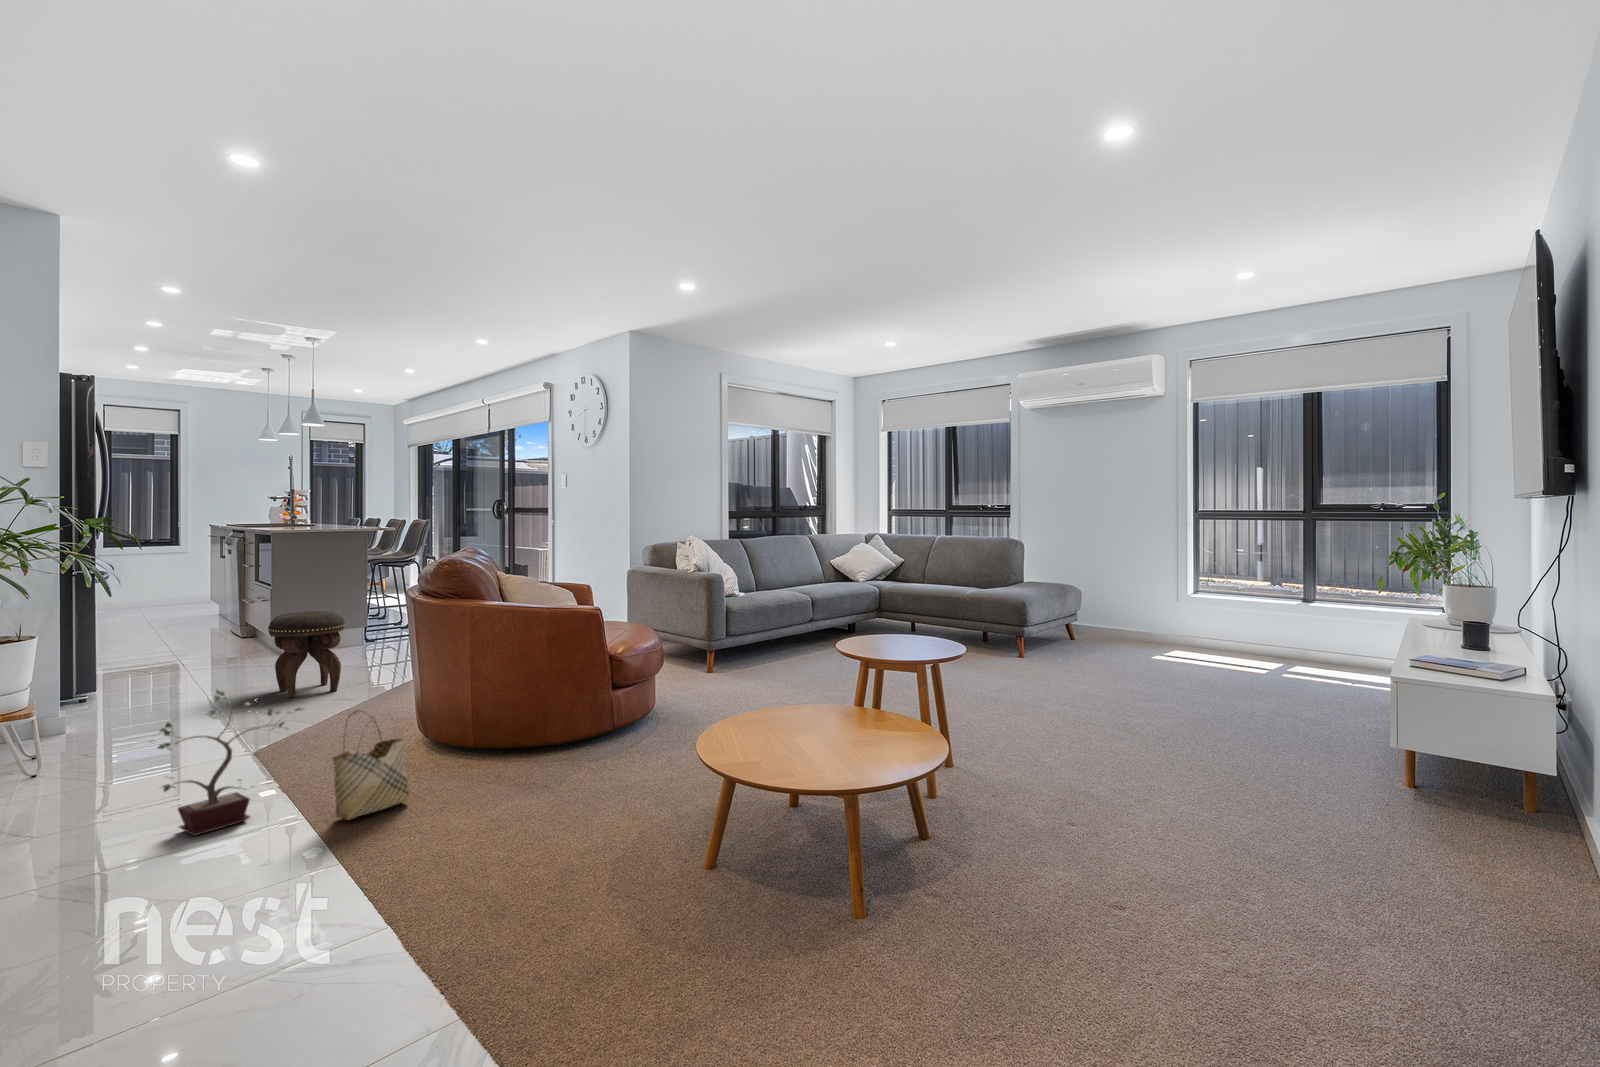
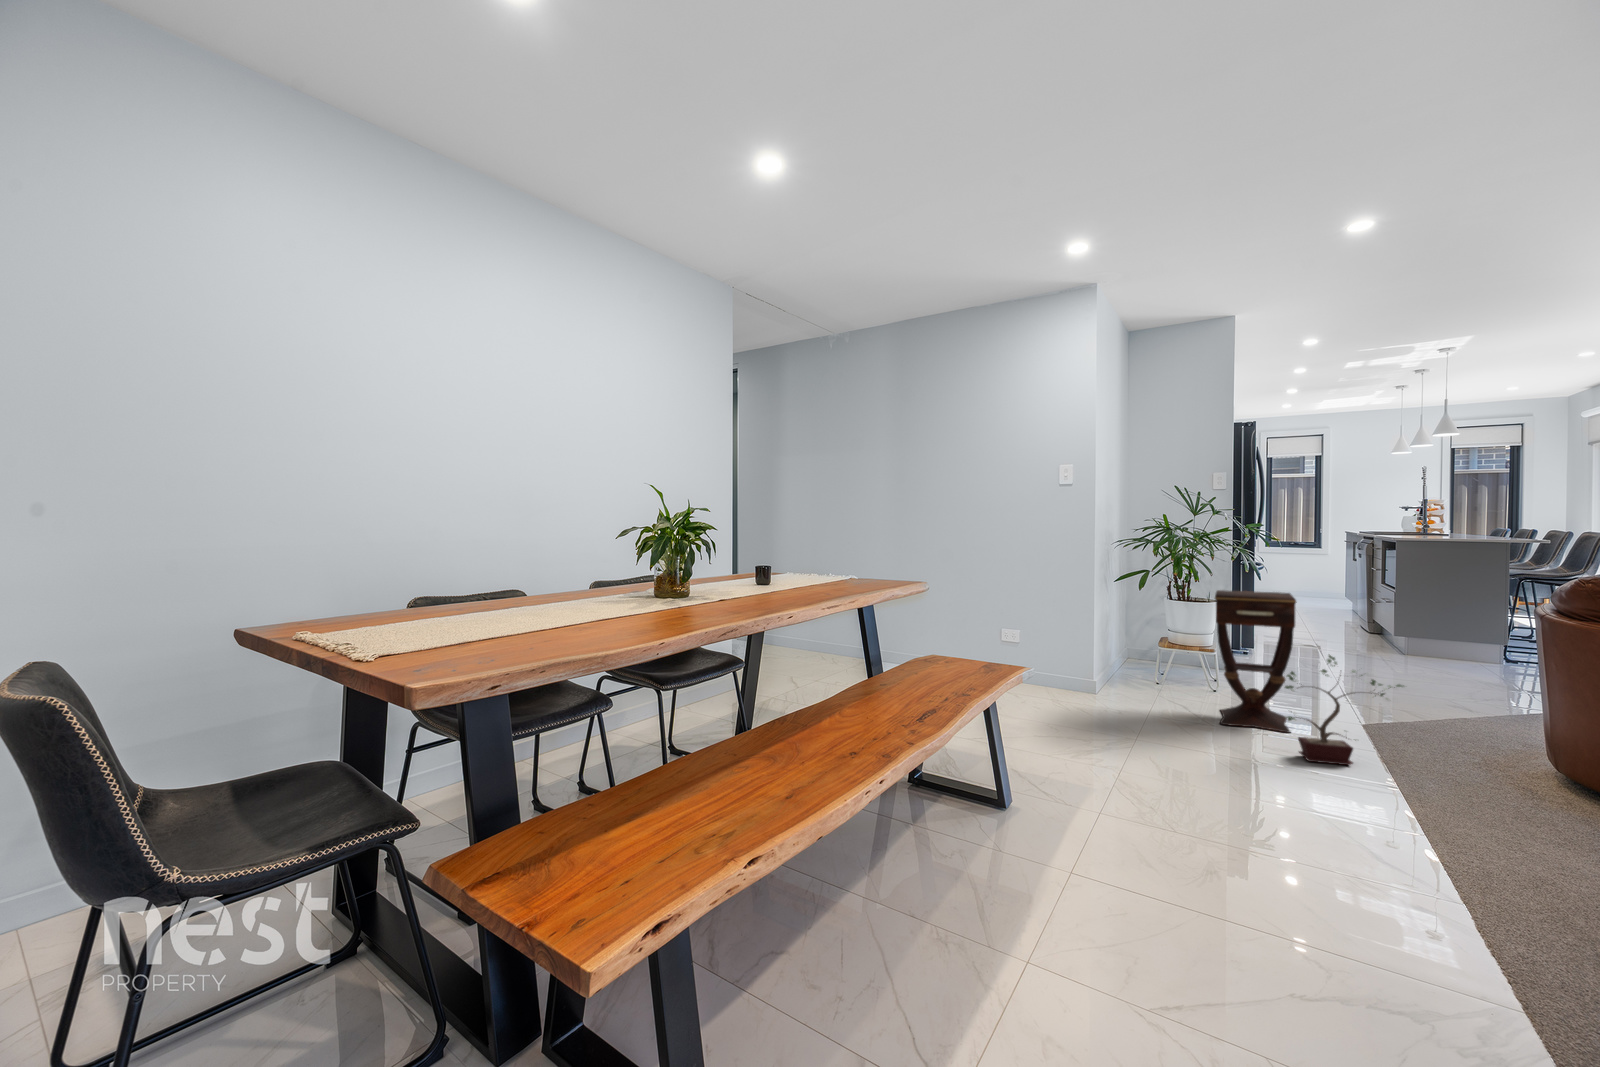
footstool: present [268,611,345,697] -> none [1387,611,1469,692]
side table: none [36,613,169,823] -> present [1215,590,1297,733]
woven basket: present [333,710,409,820] -> none [1428,699,1518,801]

